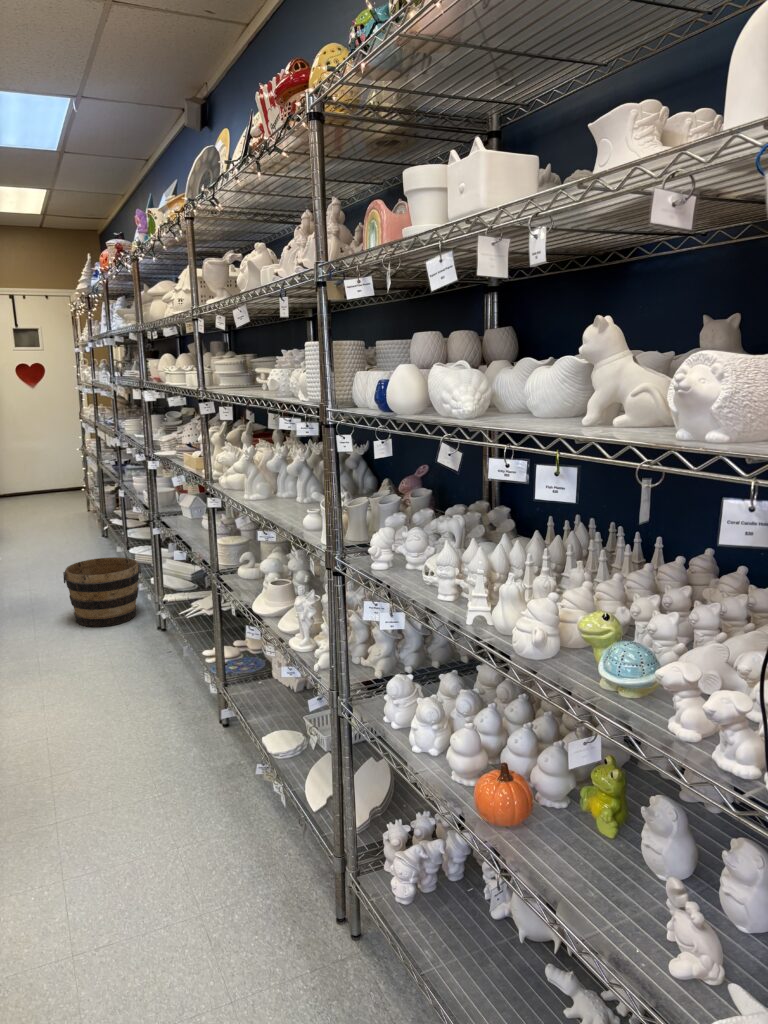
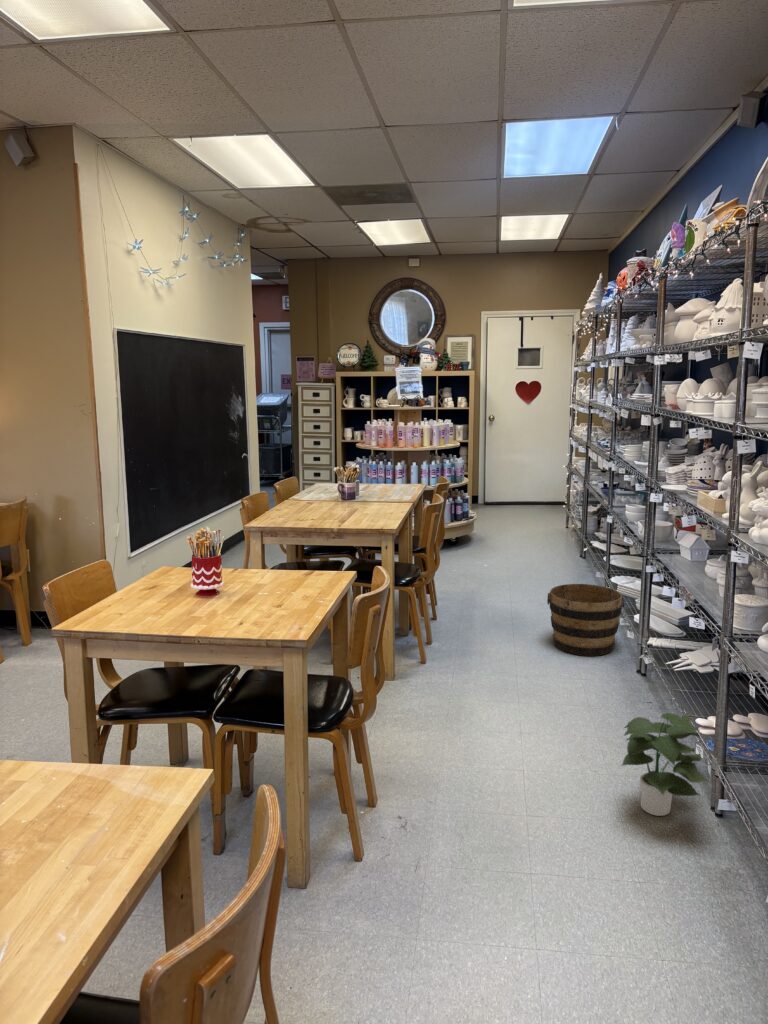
potted plant: none [137,648,214,742] -> present [622,713,709,816]

